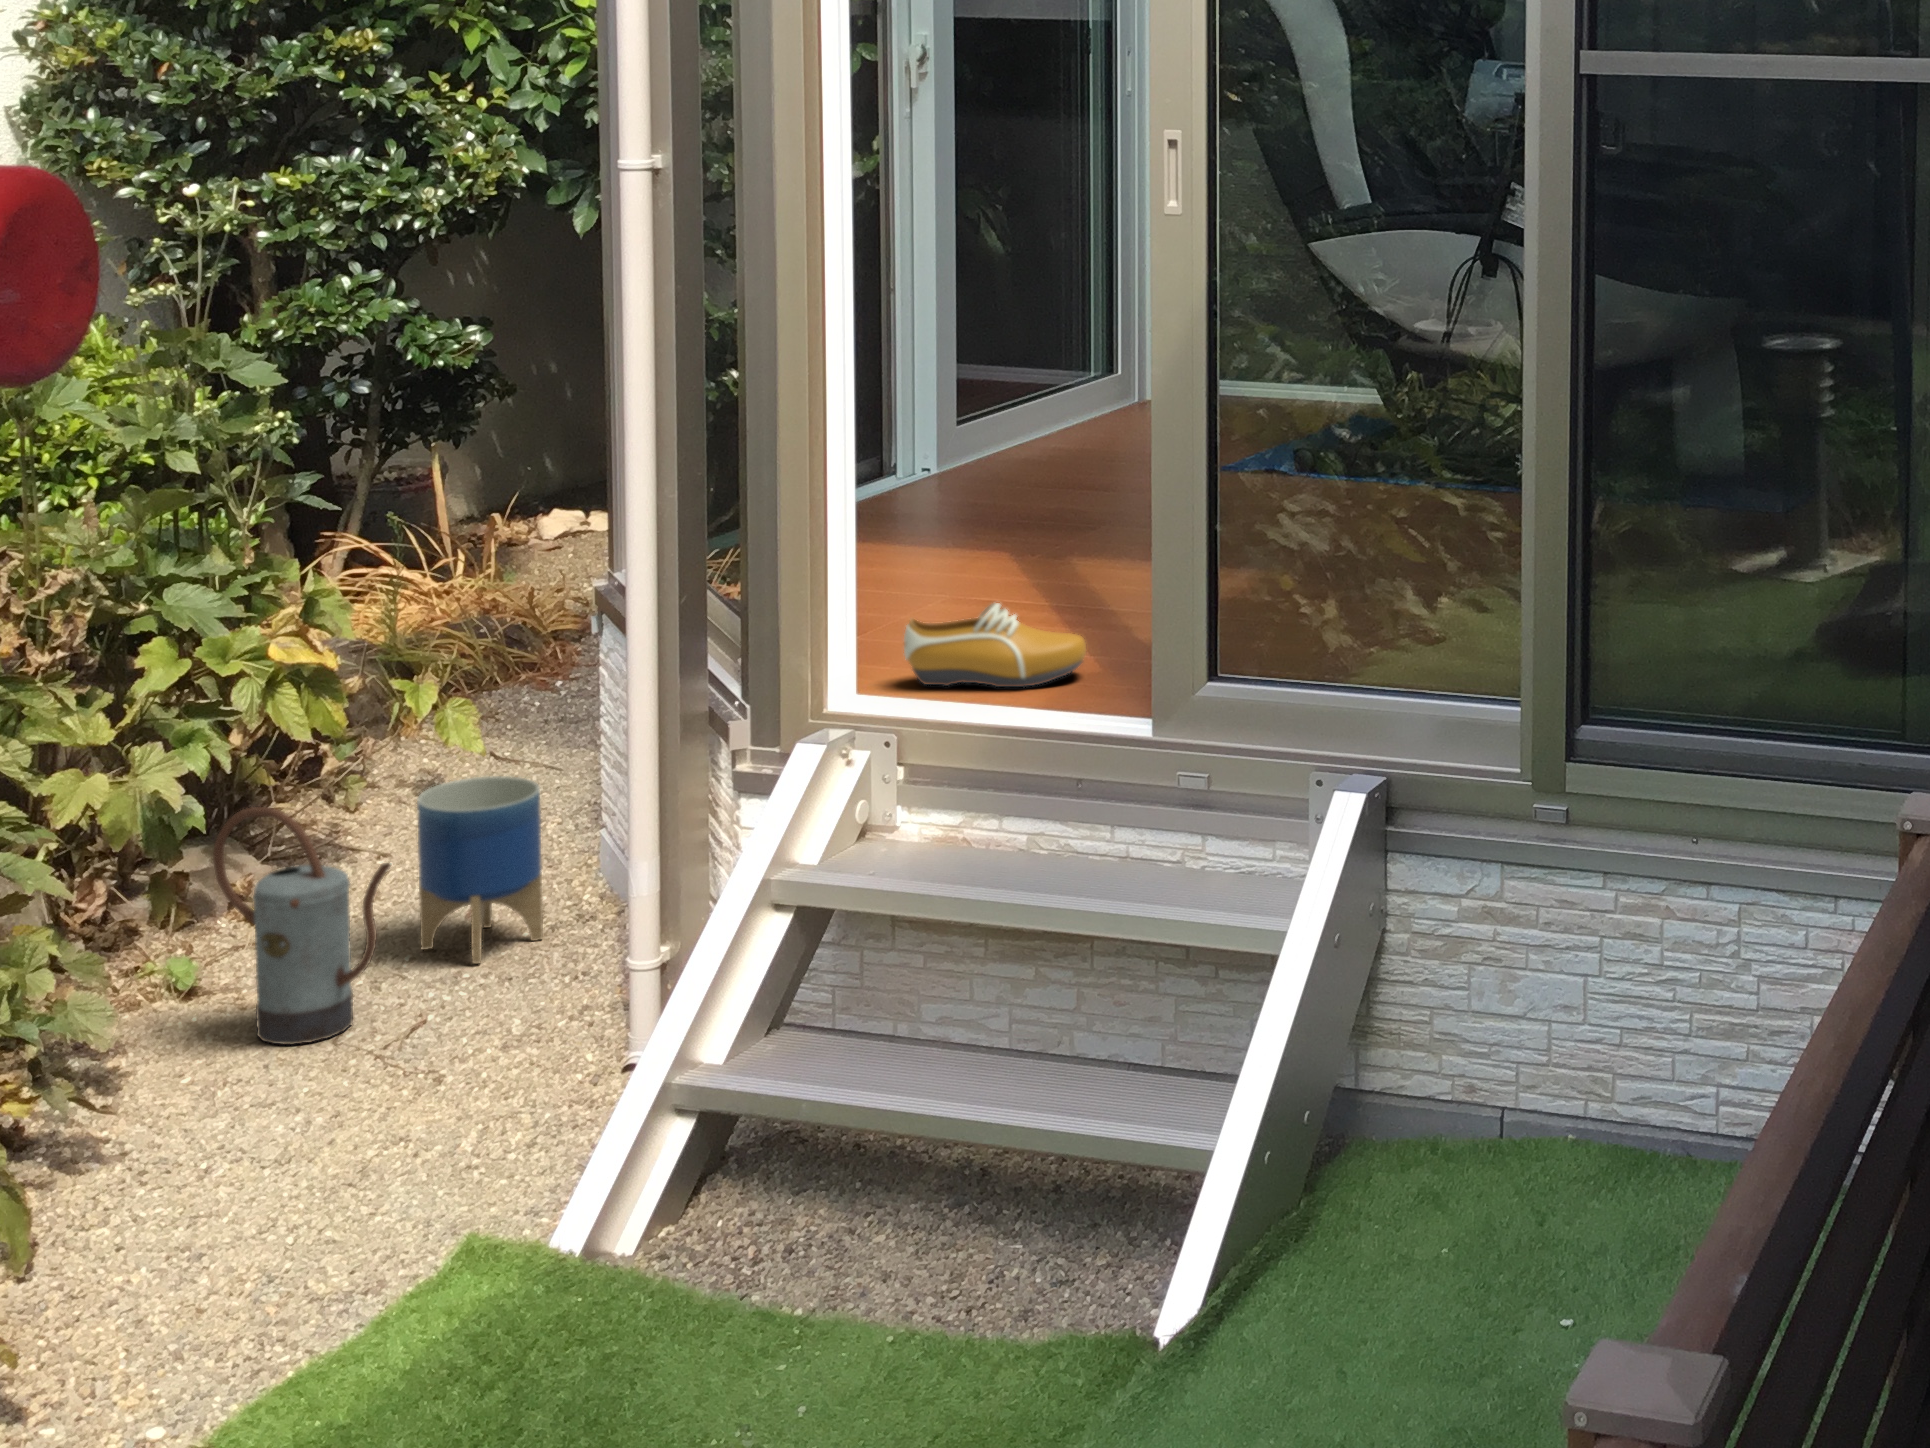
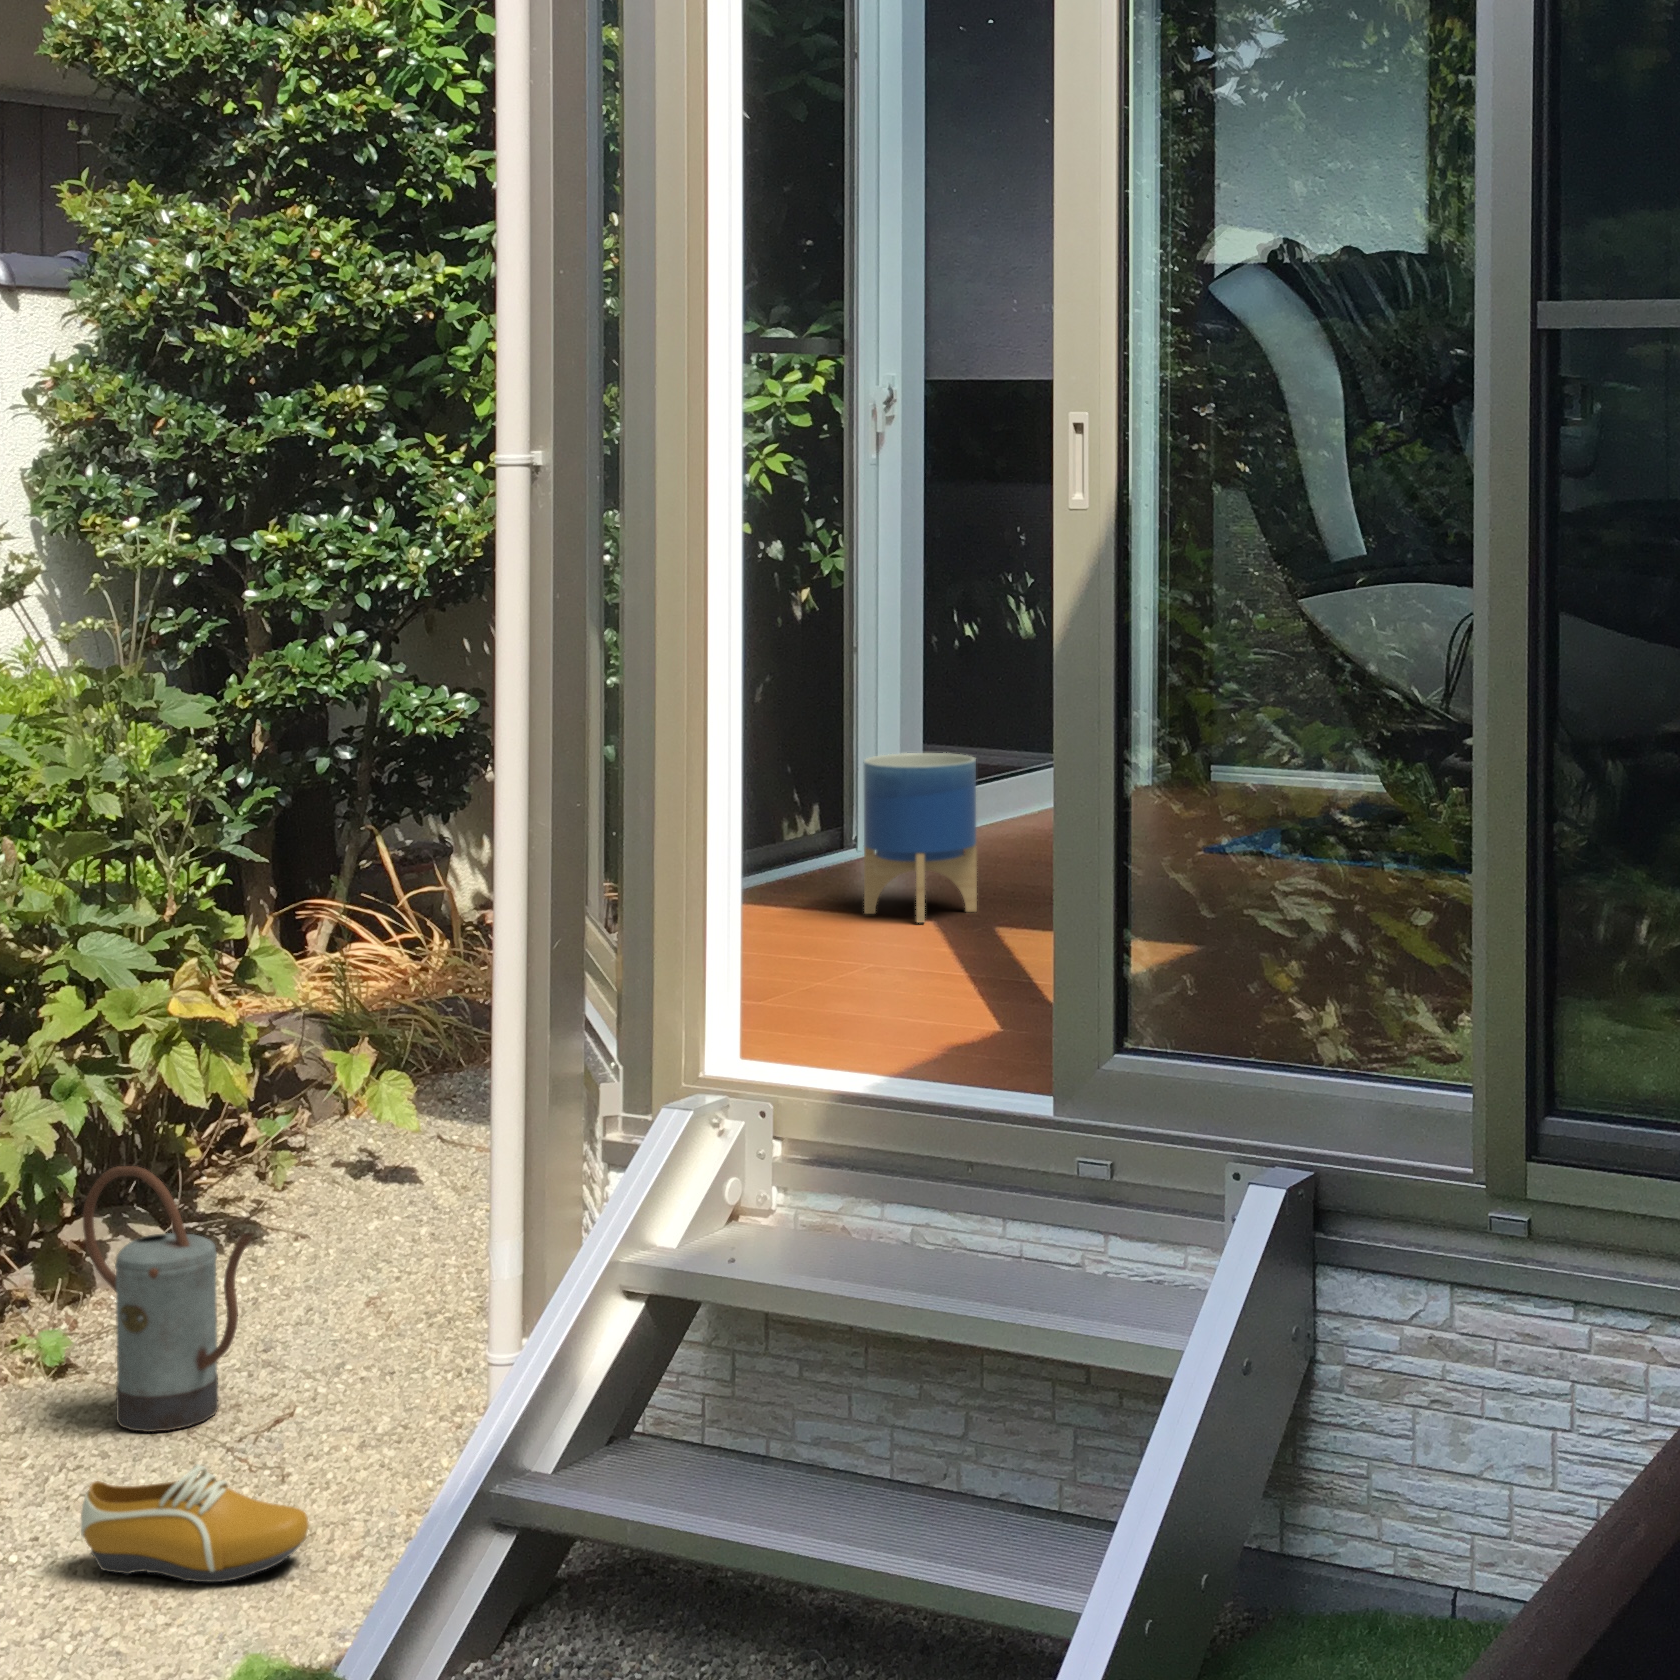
shoe: present [904,603,1086,687] -> present [81,1464,309,1582]
planter: present [417,776,543,964] -> present [864,753,977,923]

